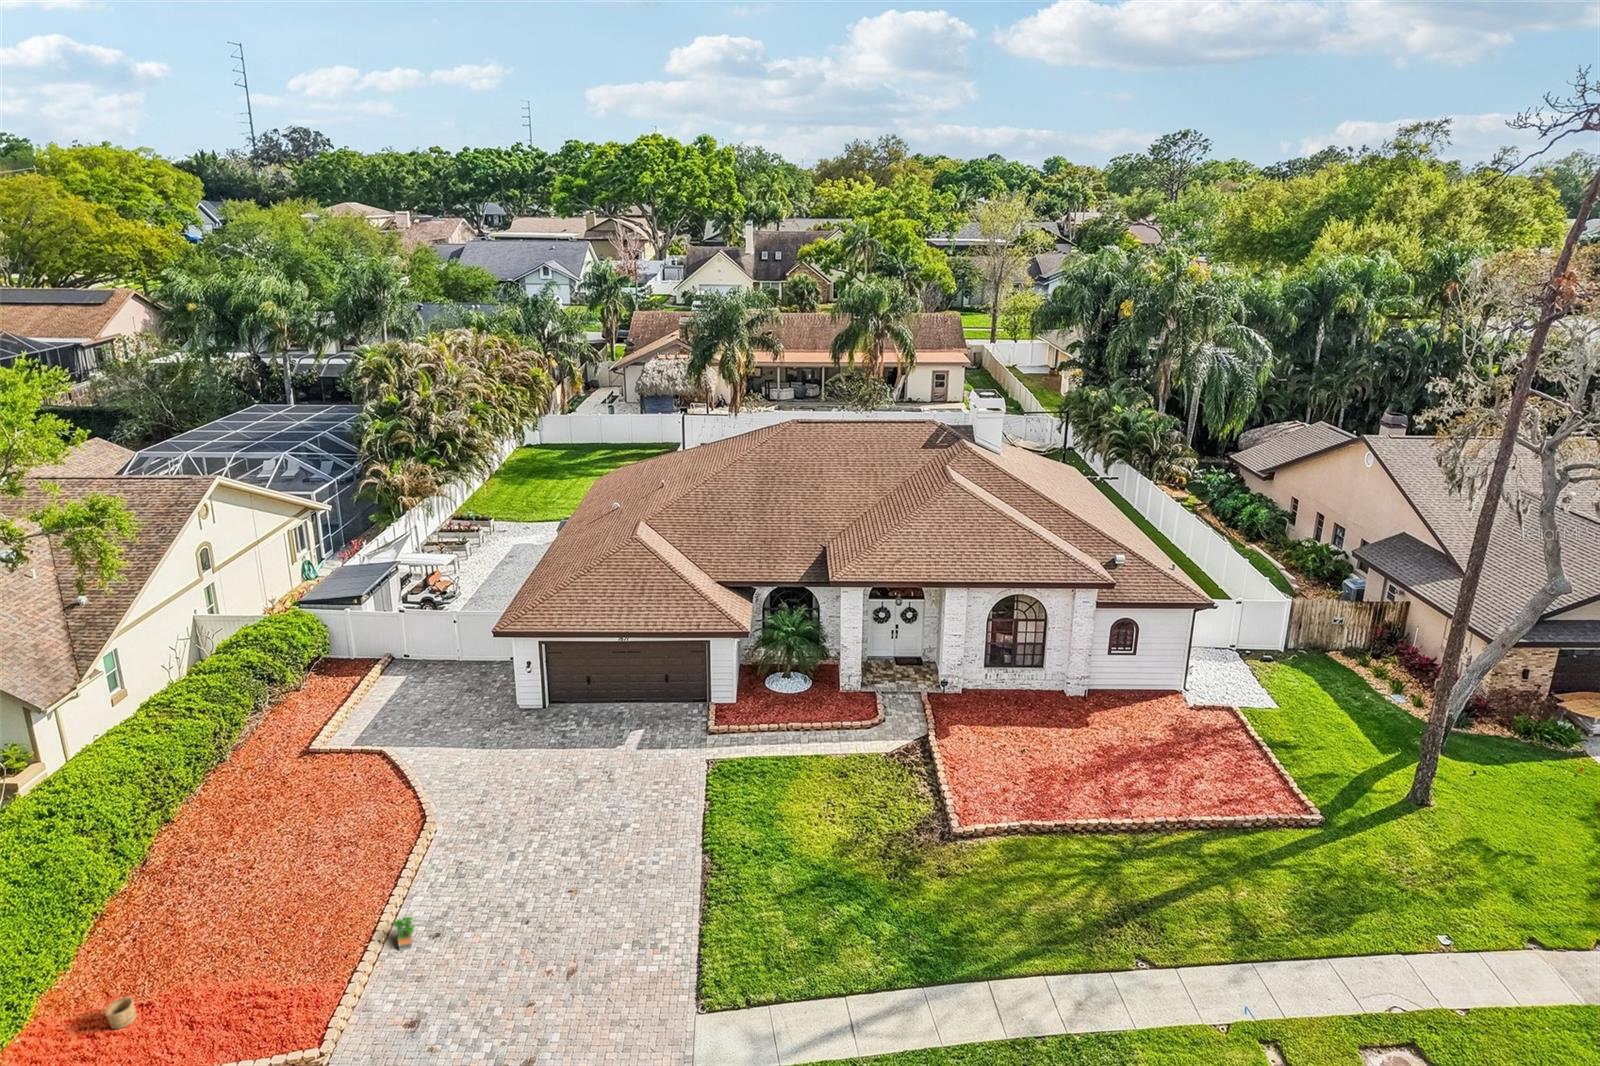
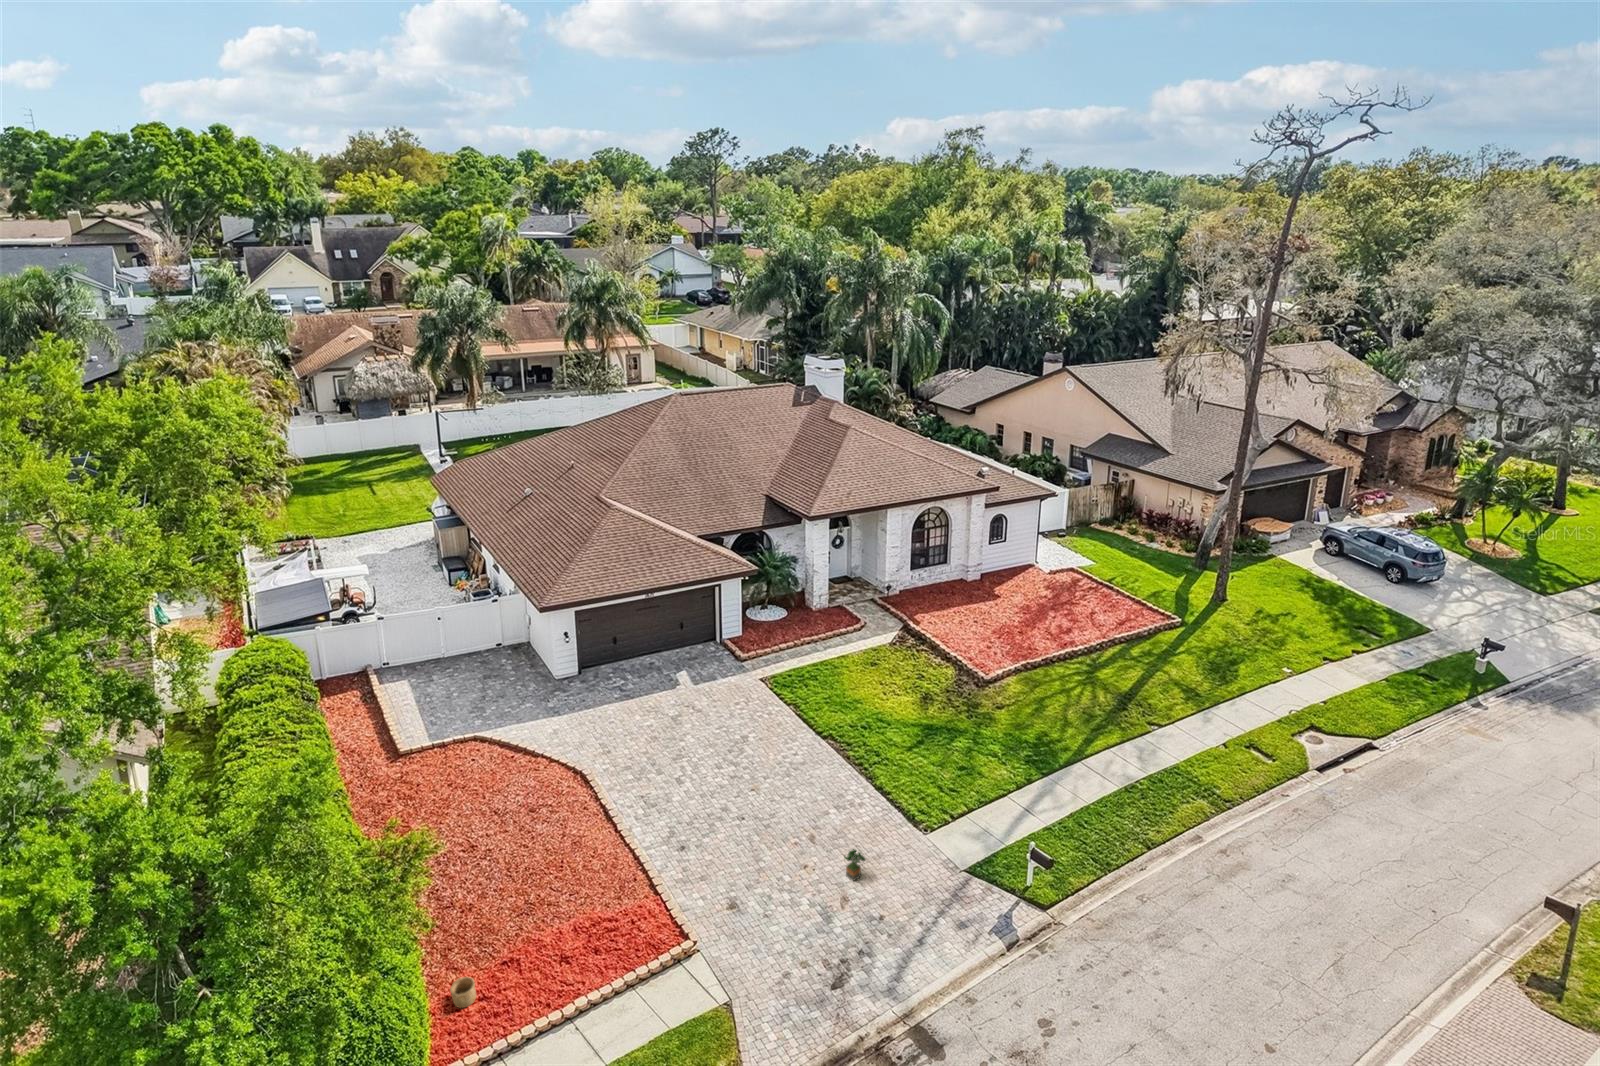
potted tree: present [393,916,415,950] -> present [844,849,865,881]

